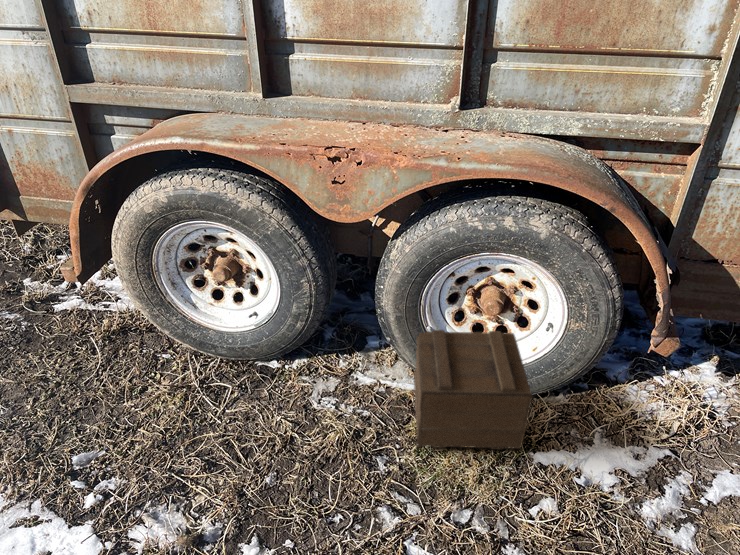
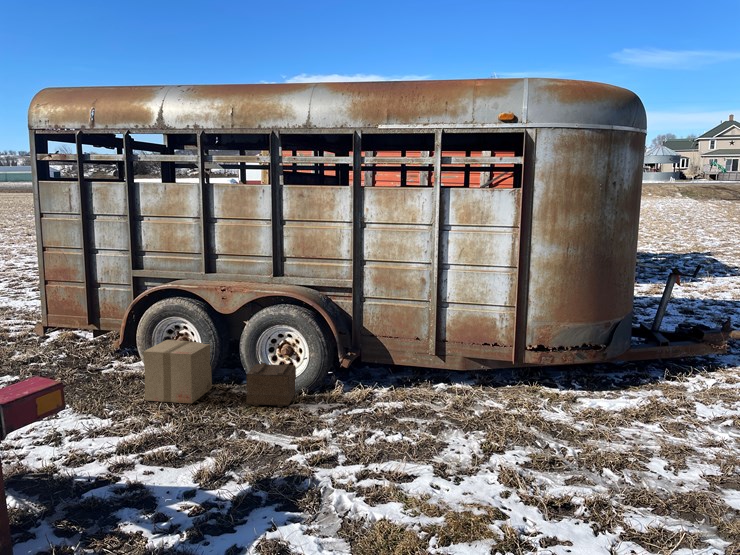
cardboard box: none [143,269,308,444] -> present [144,340,212,403]

